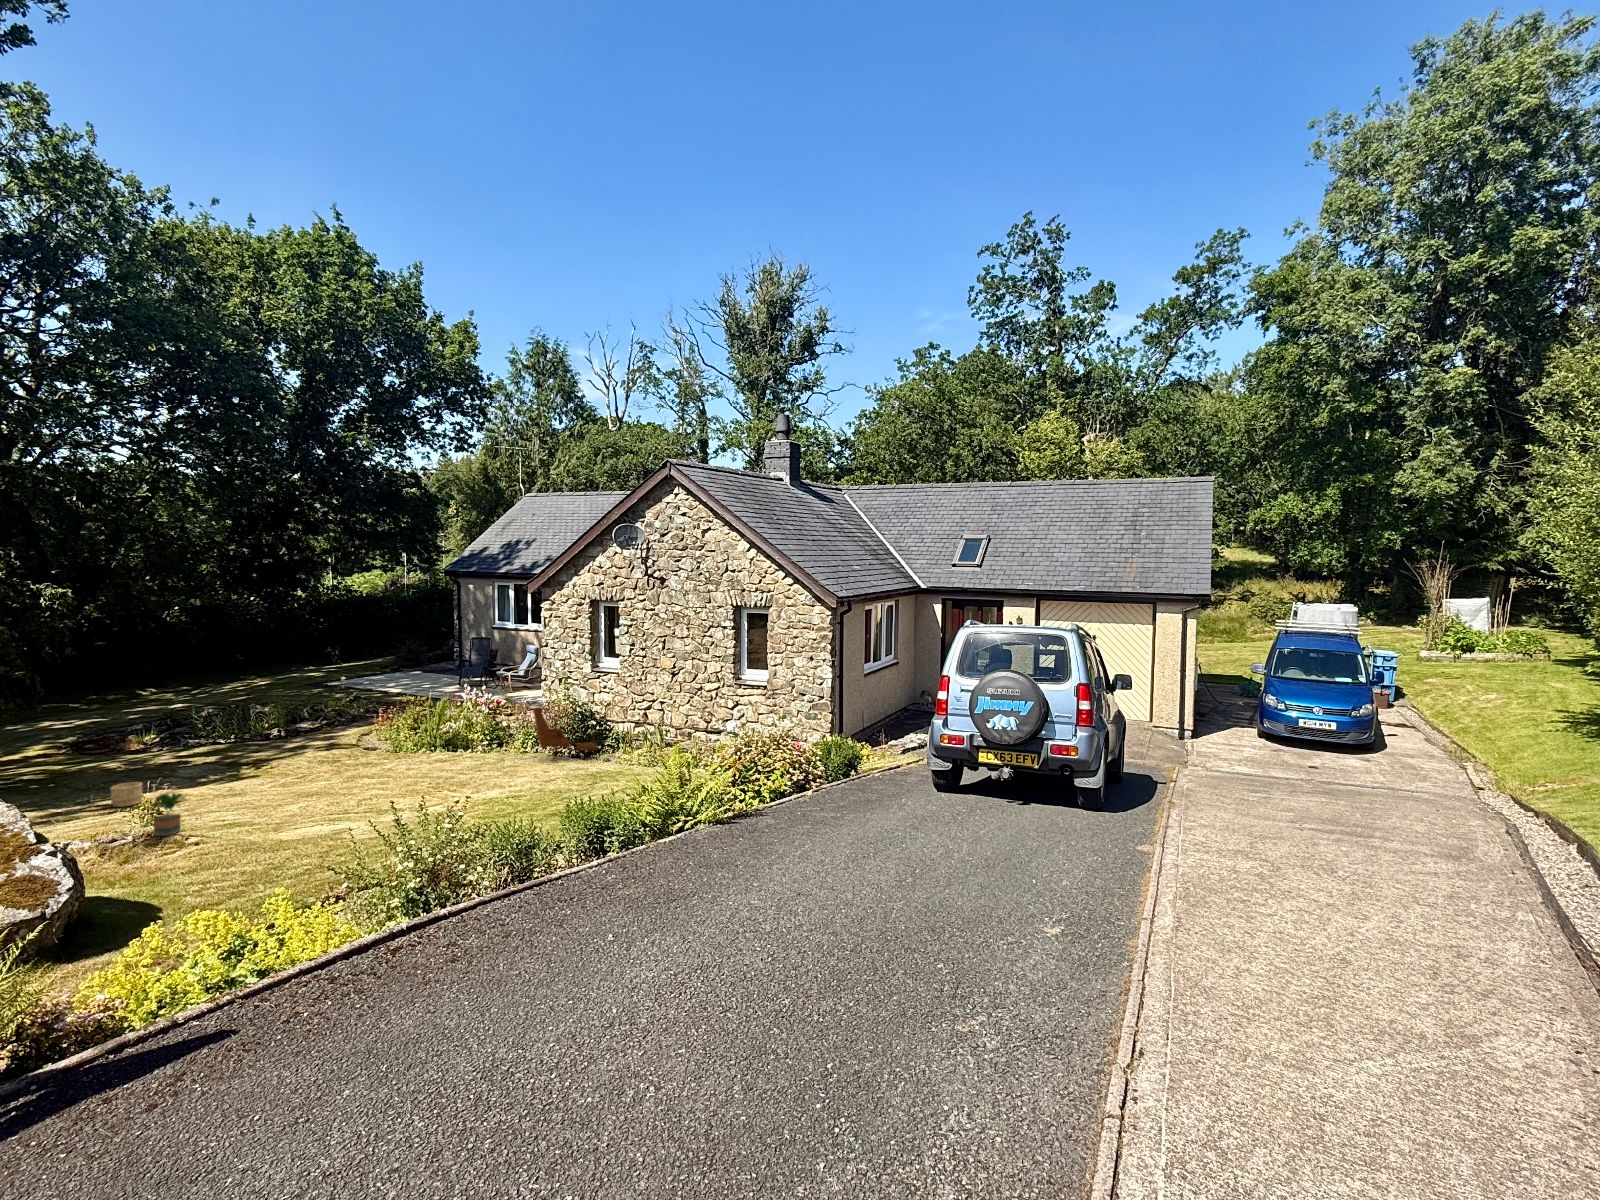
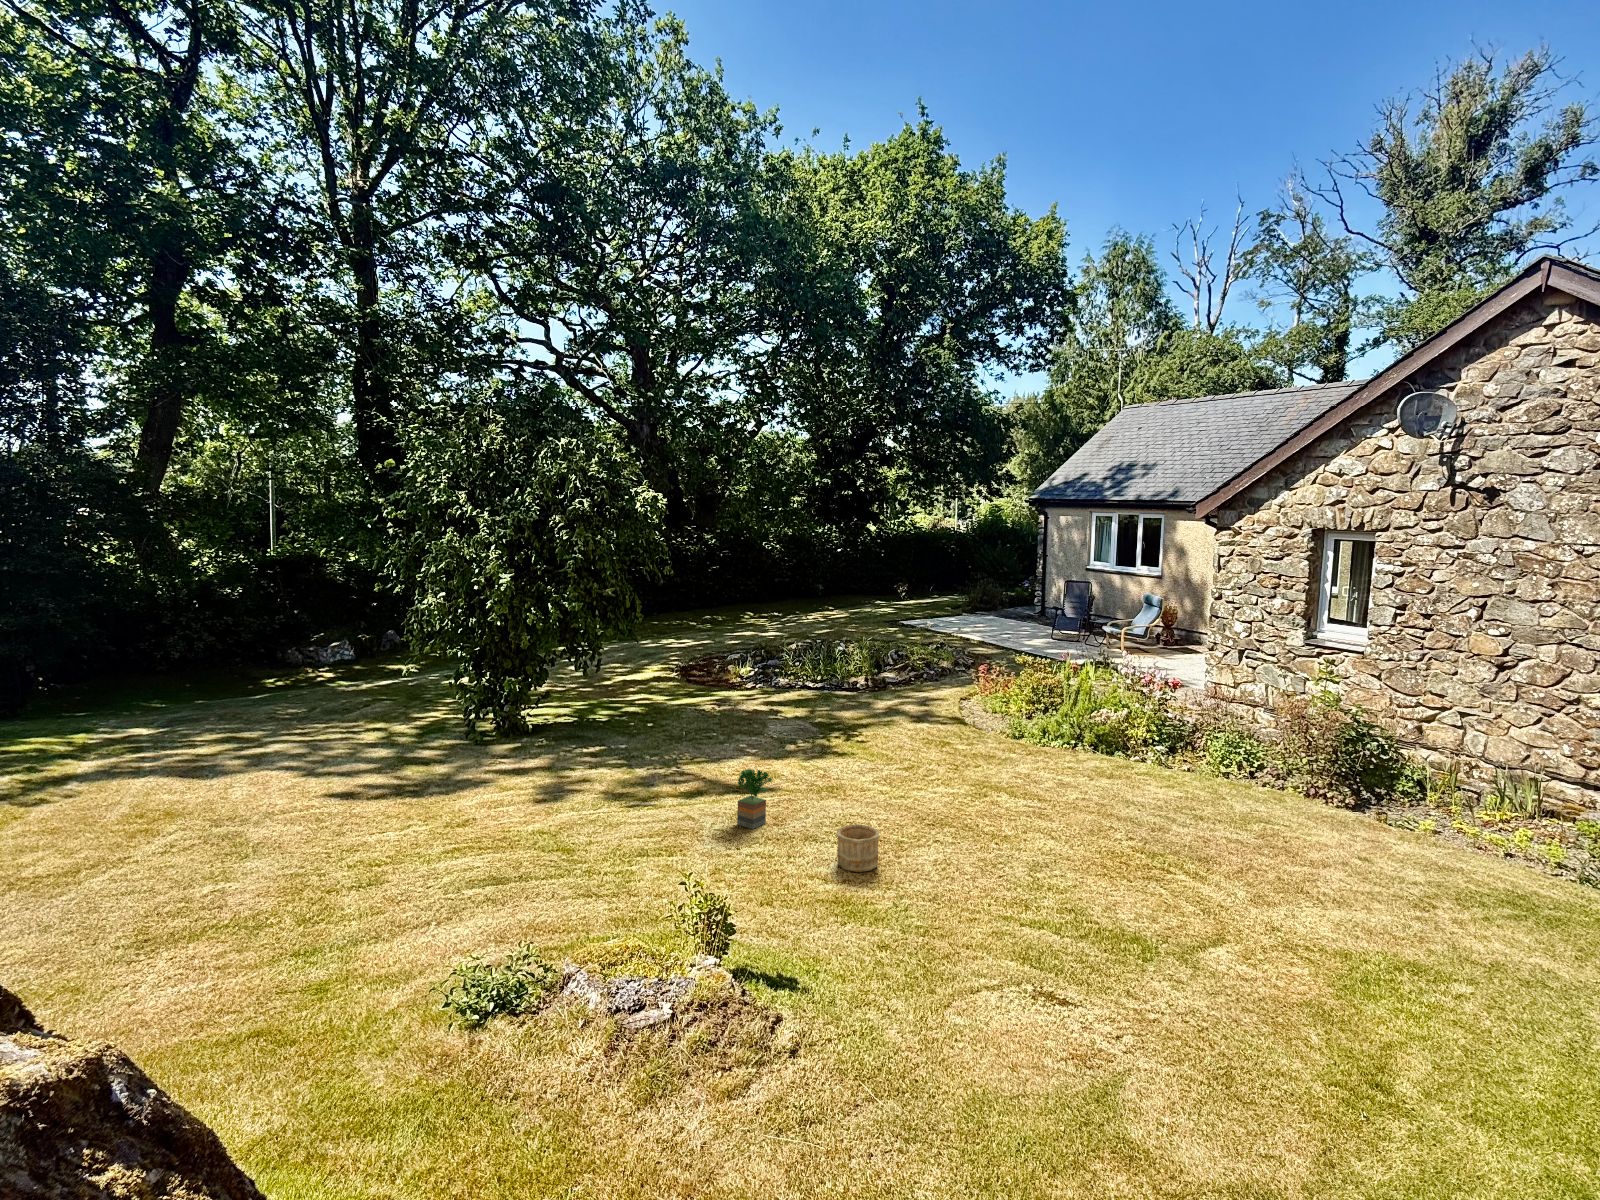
lounge chair: present [533,707,598,758] -> none [1218,698,1337,803]
wooden bucket: present [110,782,142,807] -> present [836,824,879,872]

